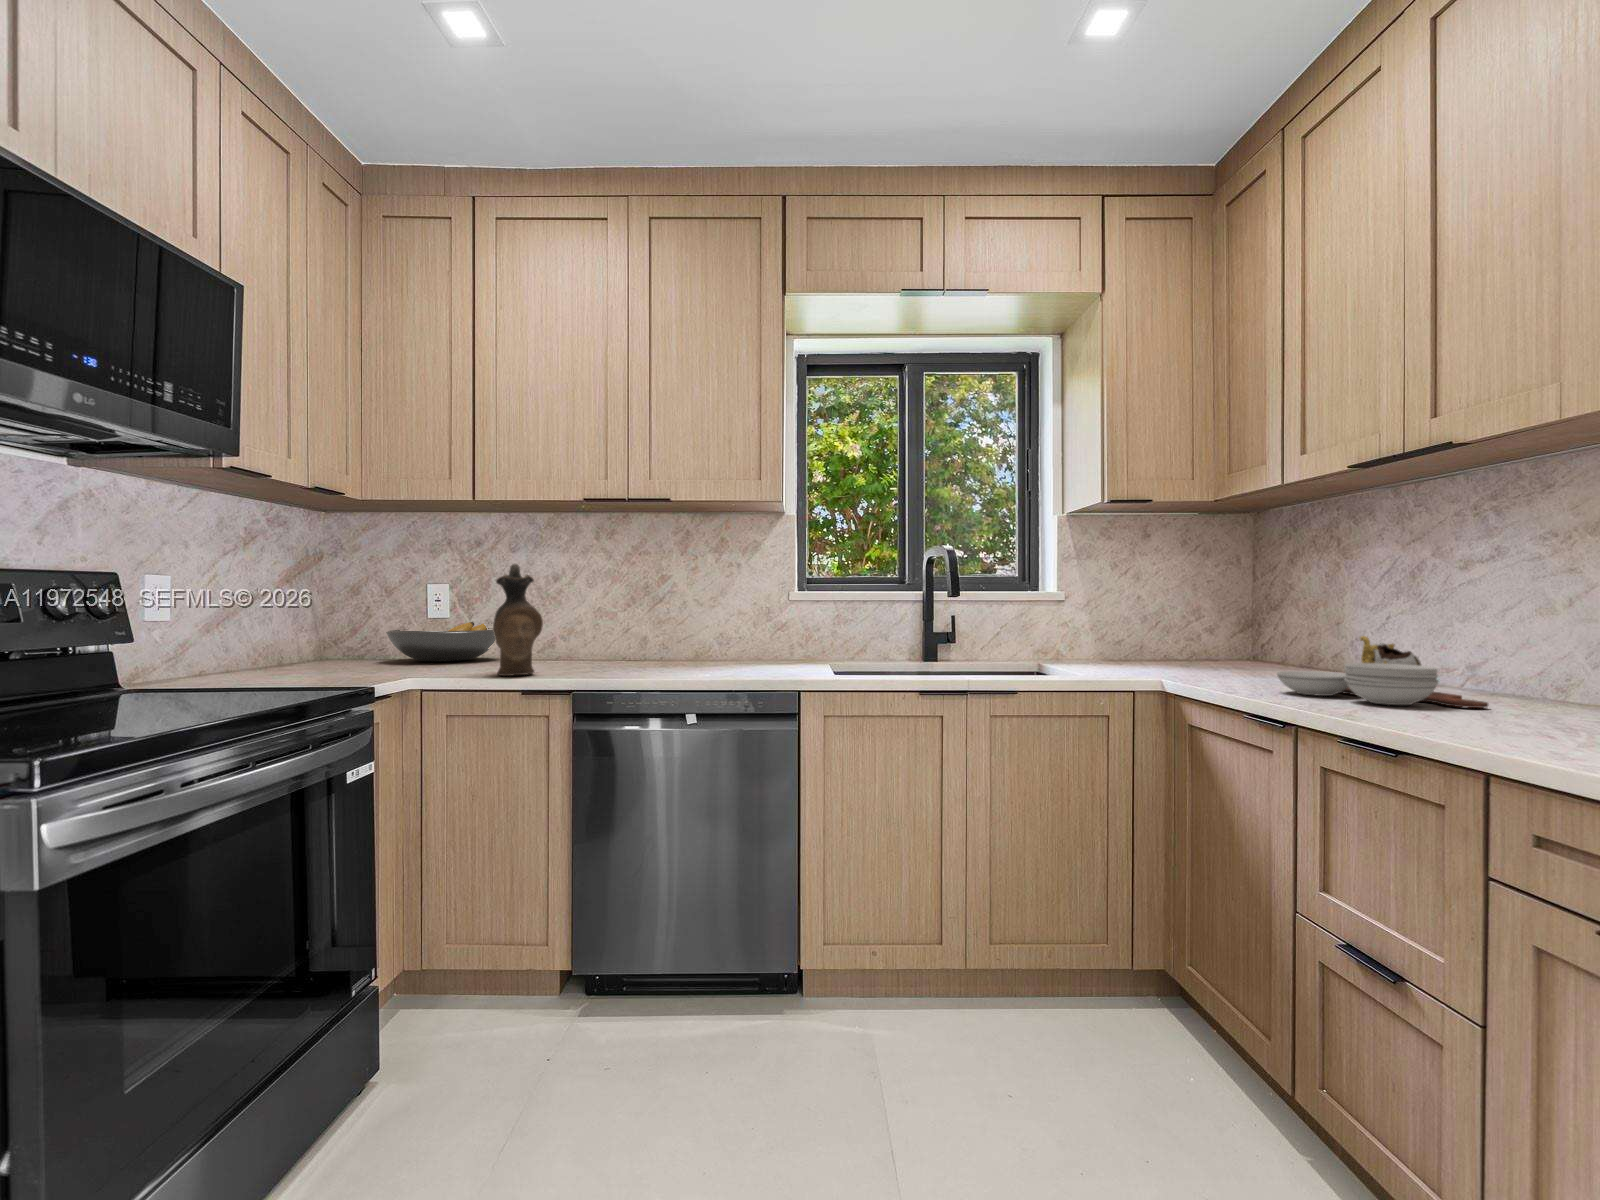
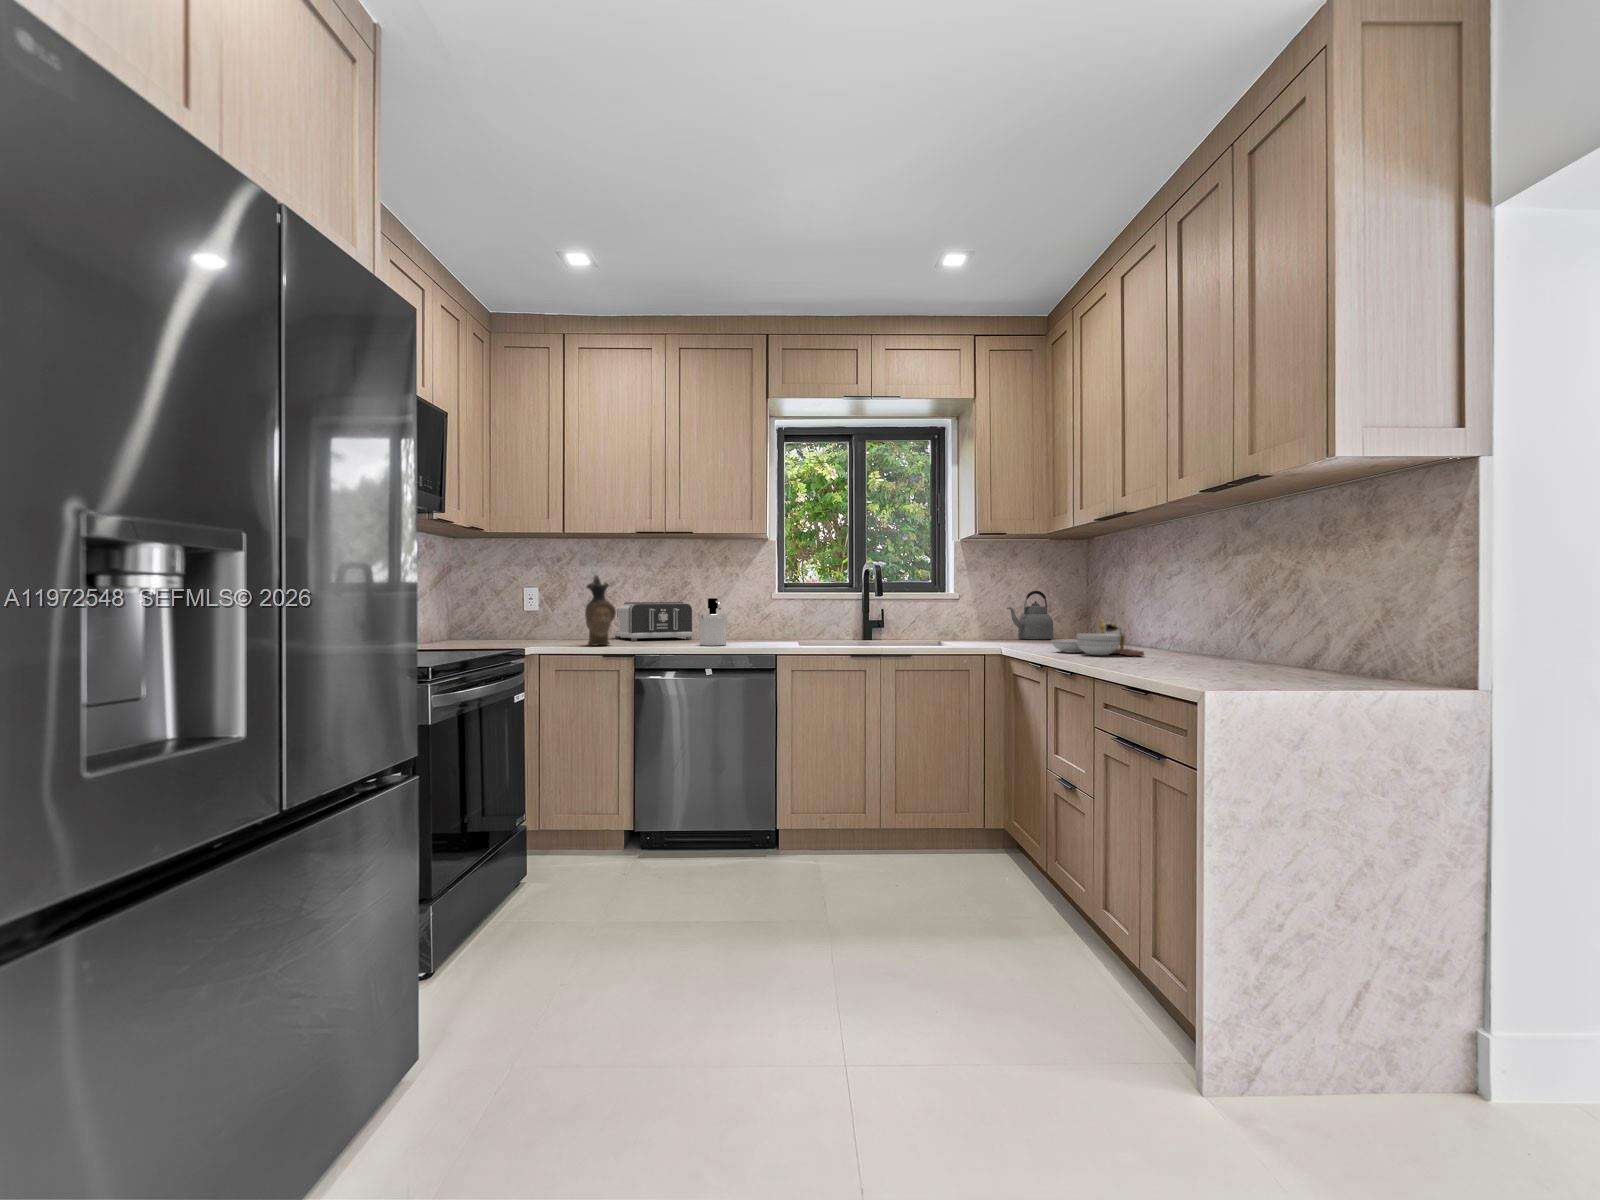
kettle: none [1137,590,1206,662] -> present [1007,591,1054,639]
soap dispenser: none [675,600,720,676] -> present [698,598,727,646]
toaster: none [560,606,673,664] -> present [614,602,693,641]
fruit bowl: present [386,622,495,662] -> none [500,613,576,639]

